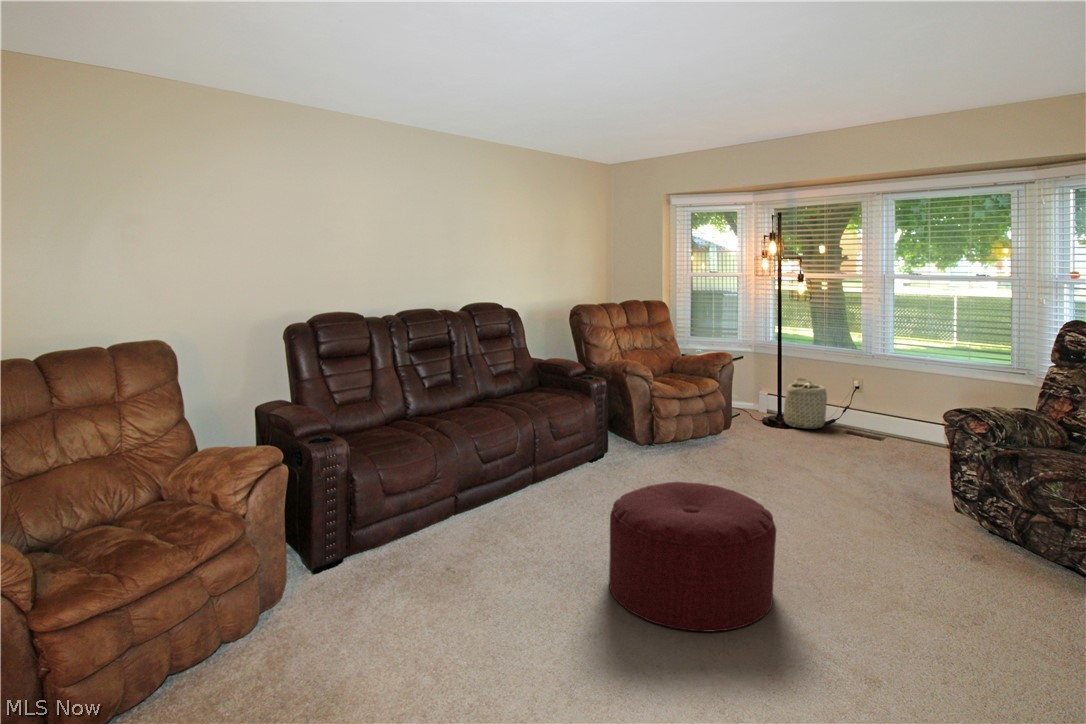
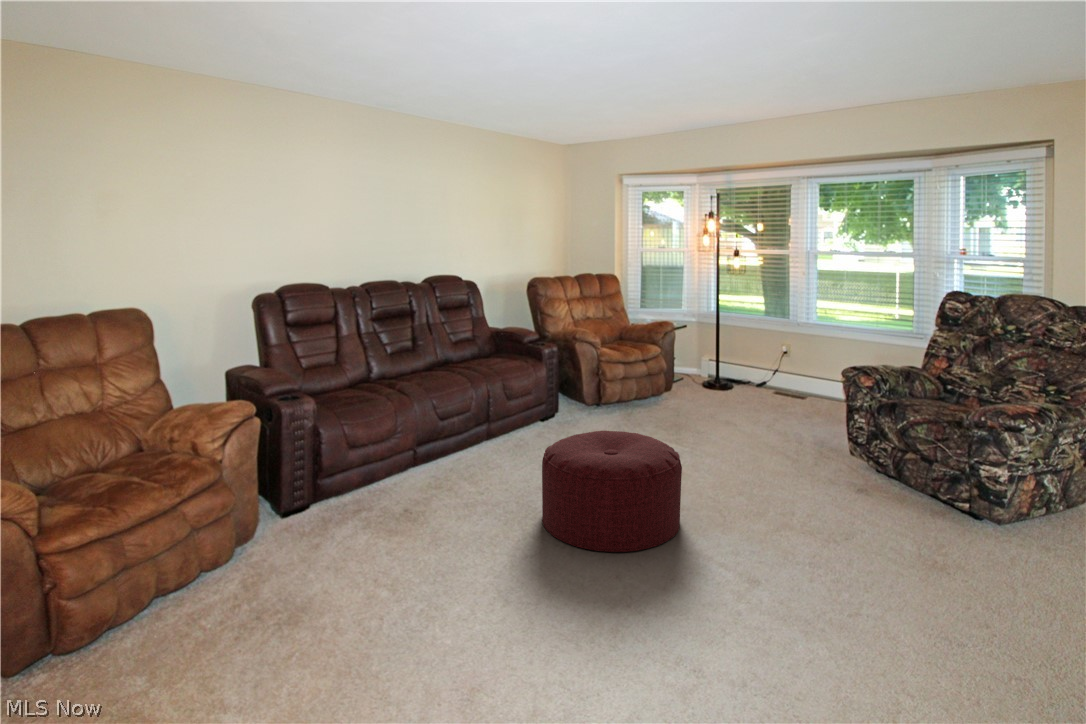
basket: present [784,378,827,429] -> none [721,344,759,390]

